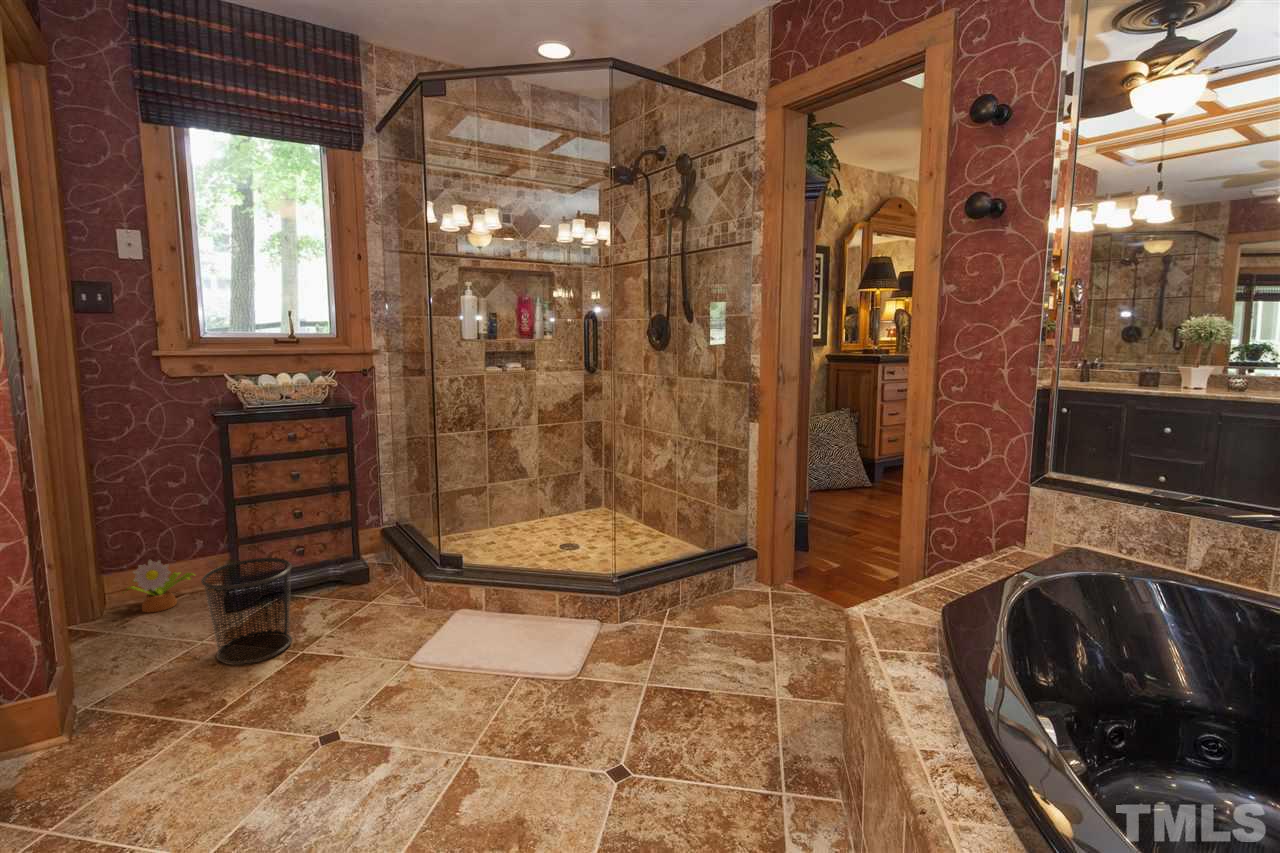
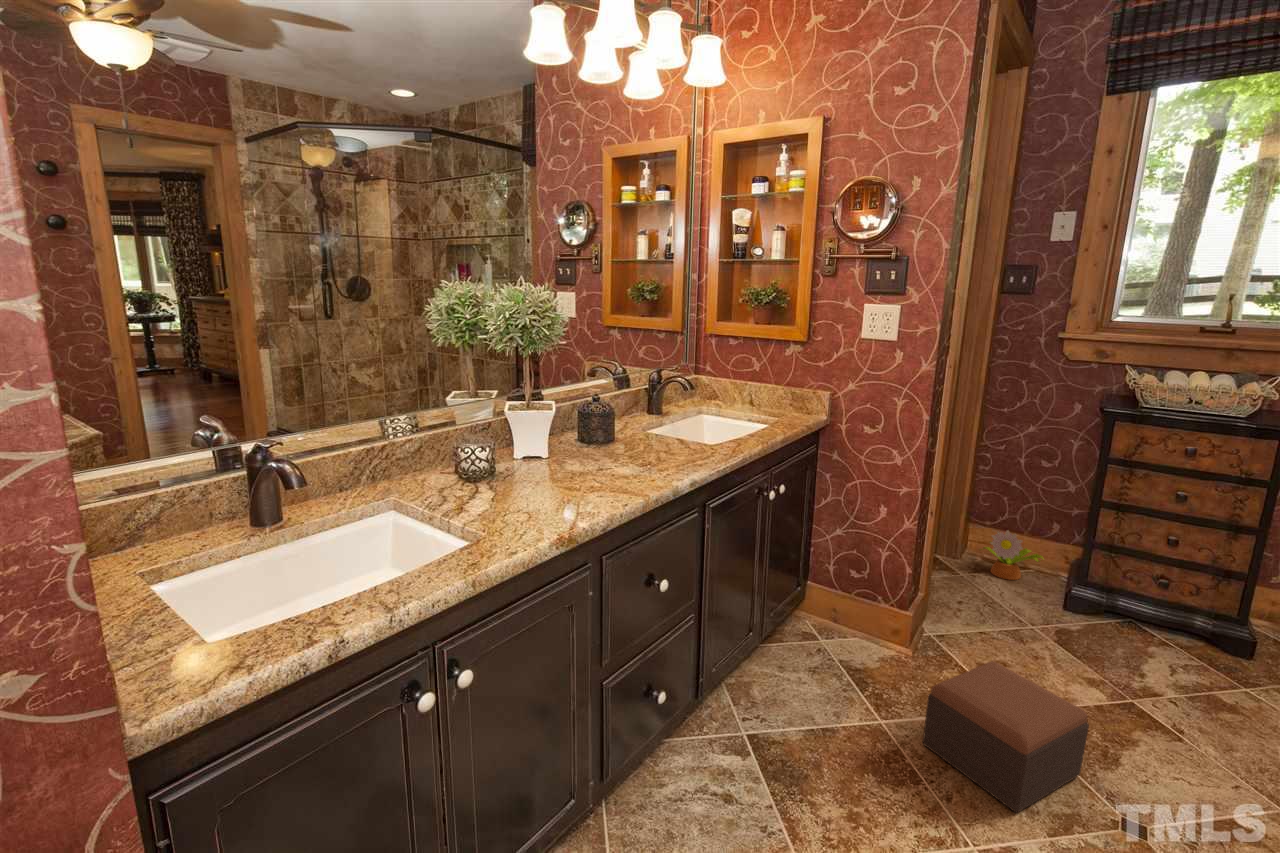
waste bin: present [201,558,292,665] -> none [1041,567,1148,685]
footstool: none [105,674,280,813] -> present [923,661,1089,812]

